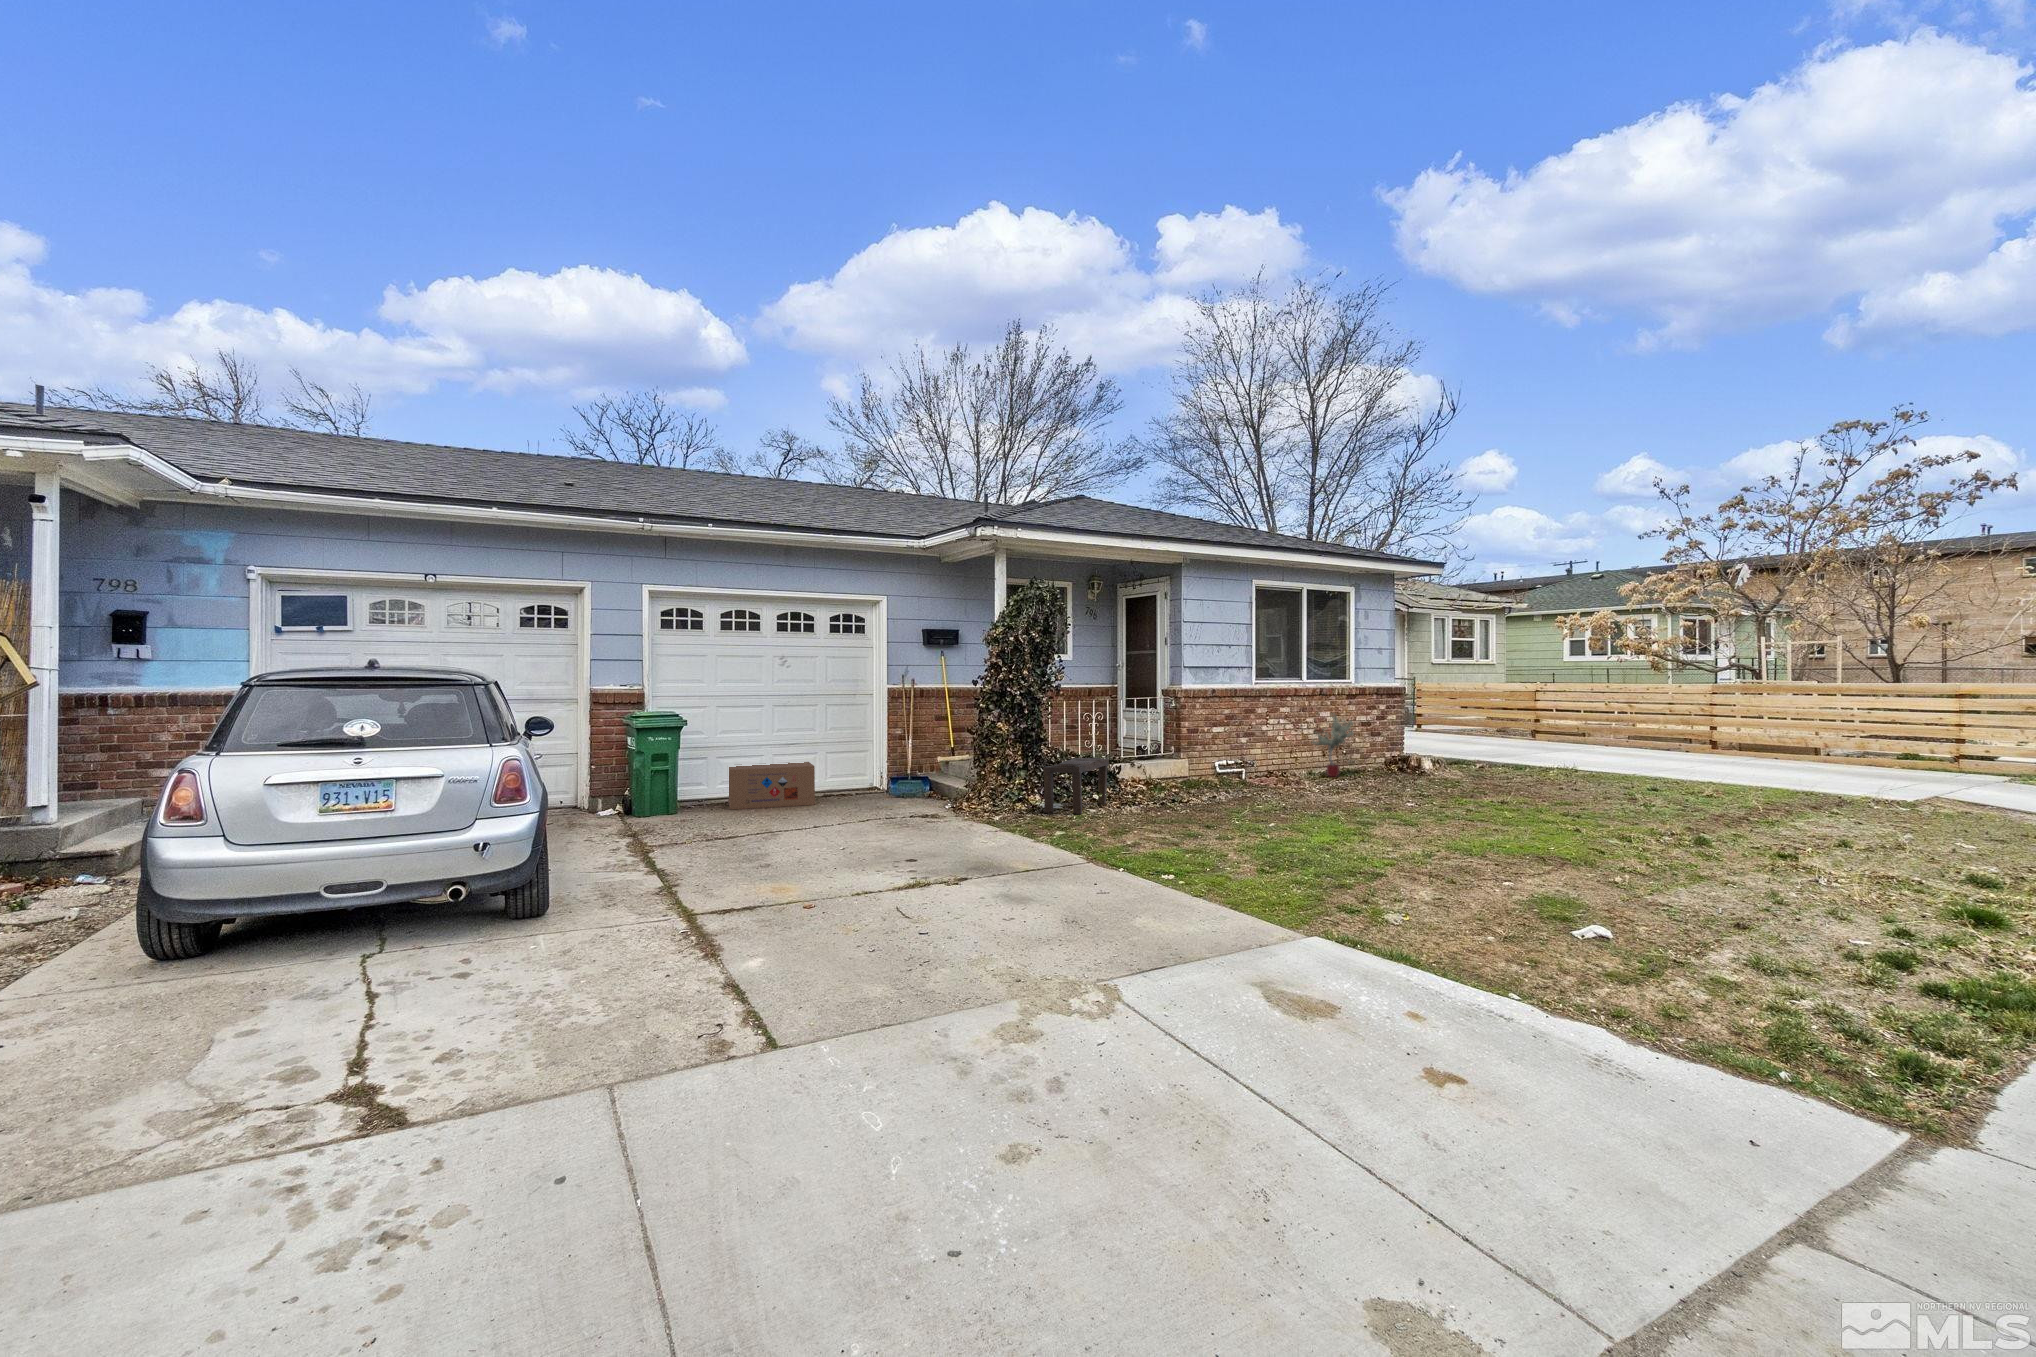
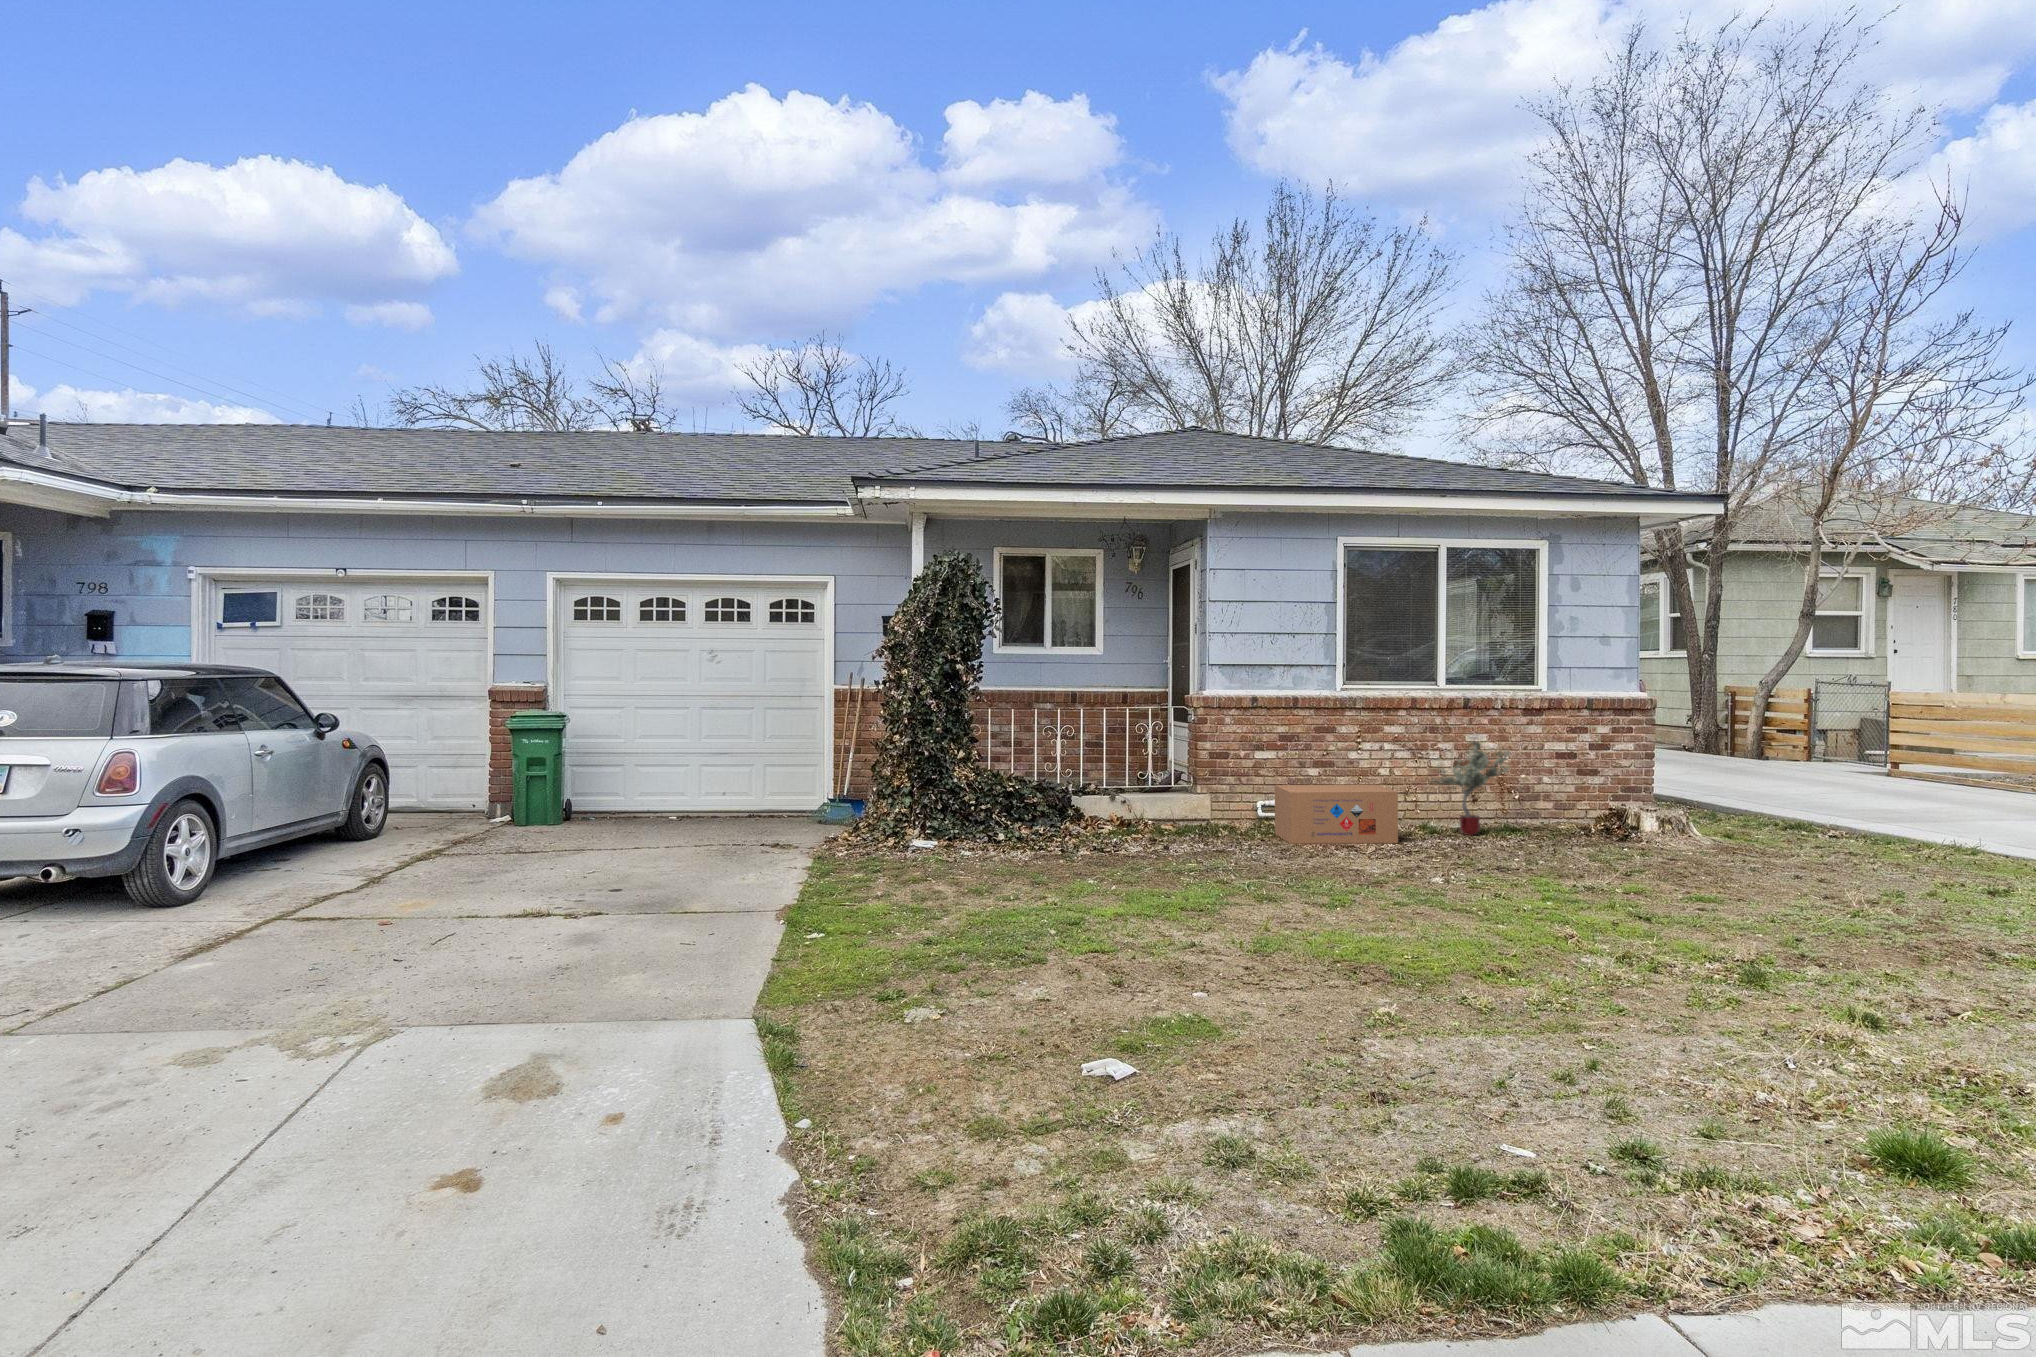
bench: present [1043,758,1109,814] -> none [904,786,1021,863]
cardboard box: present [728,762,815,809] -> present [1275,785,1398,844]

